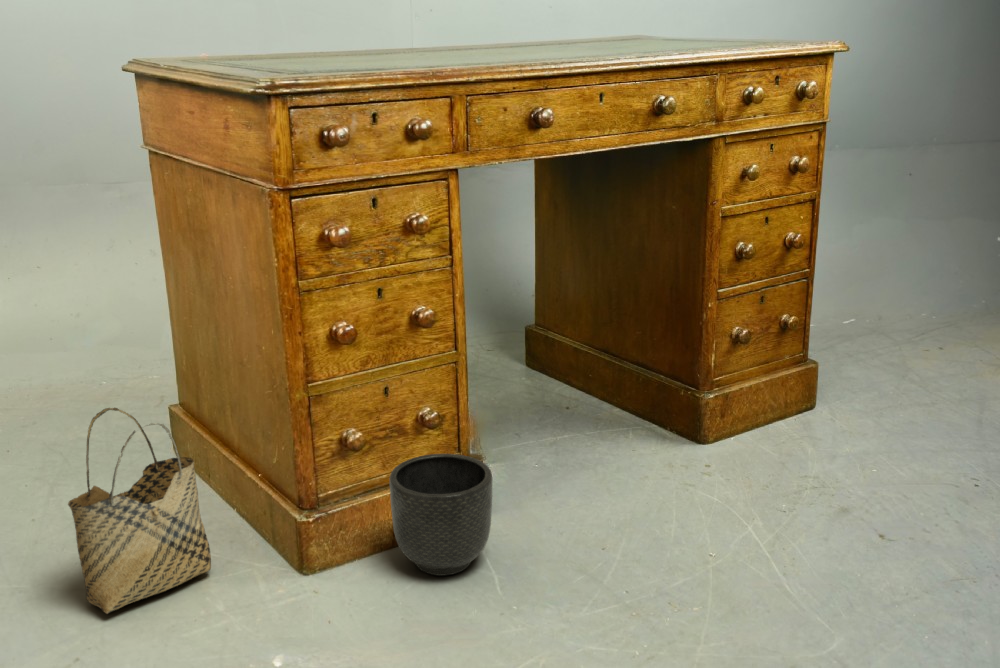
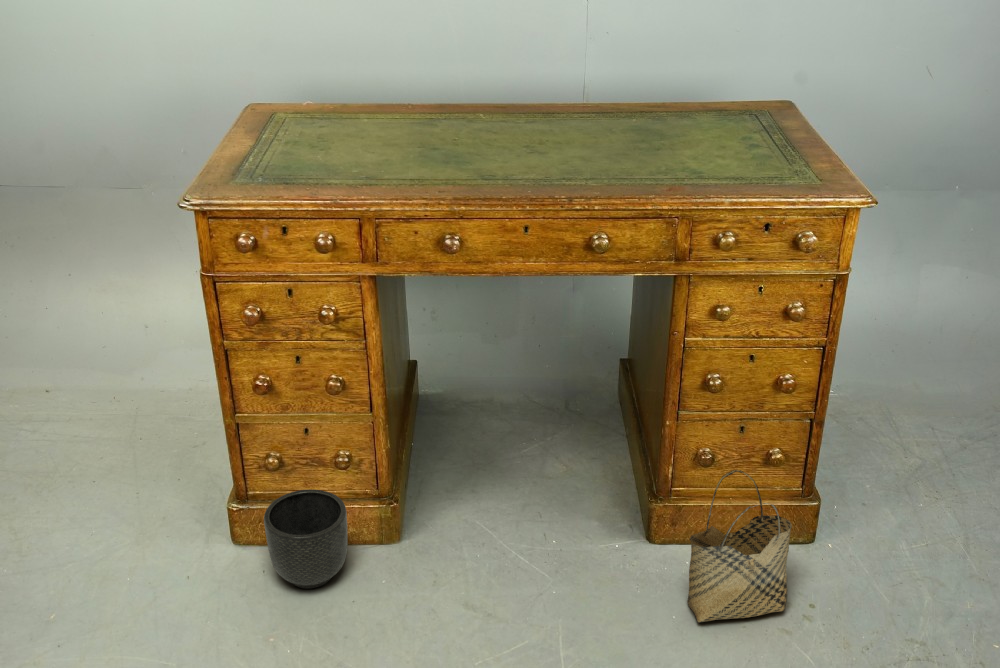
woven basket: present [68,408,211,614] -> present [687,470,792,622]

